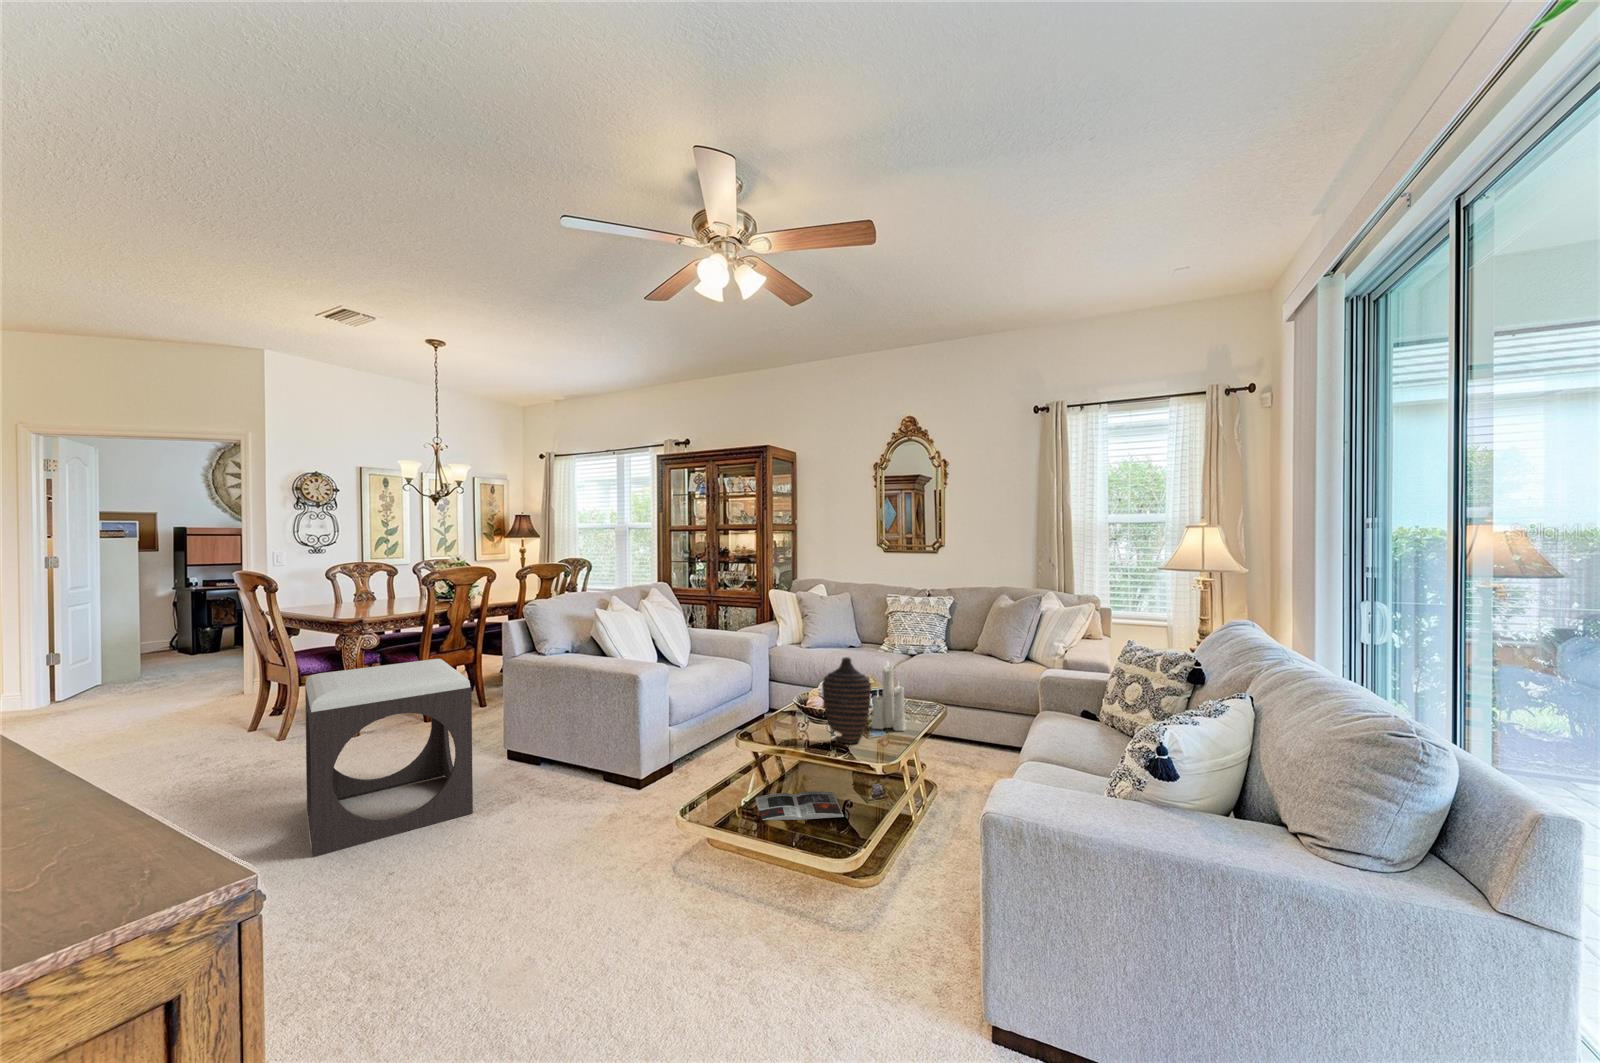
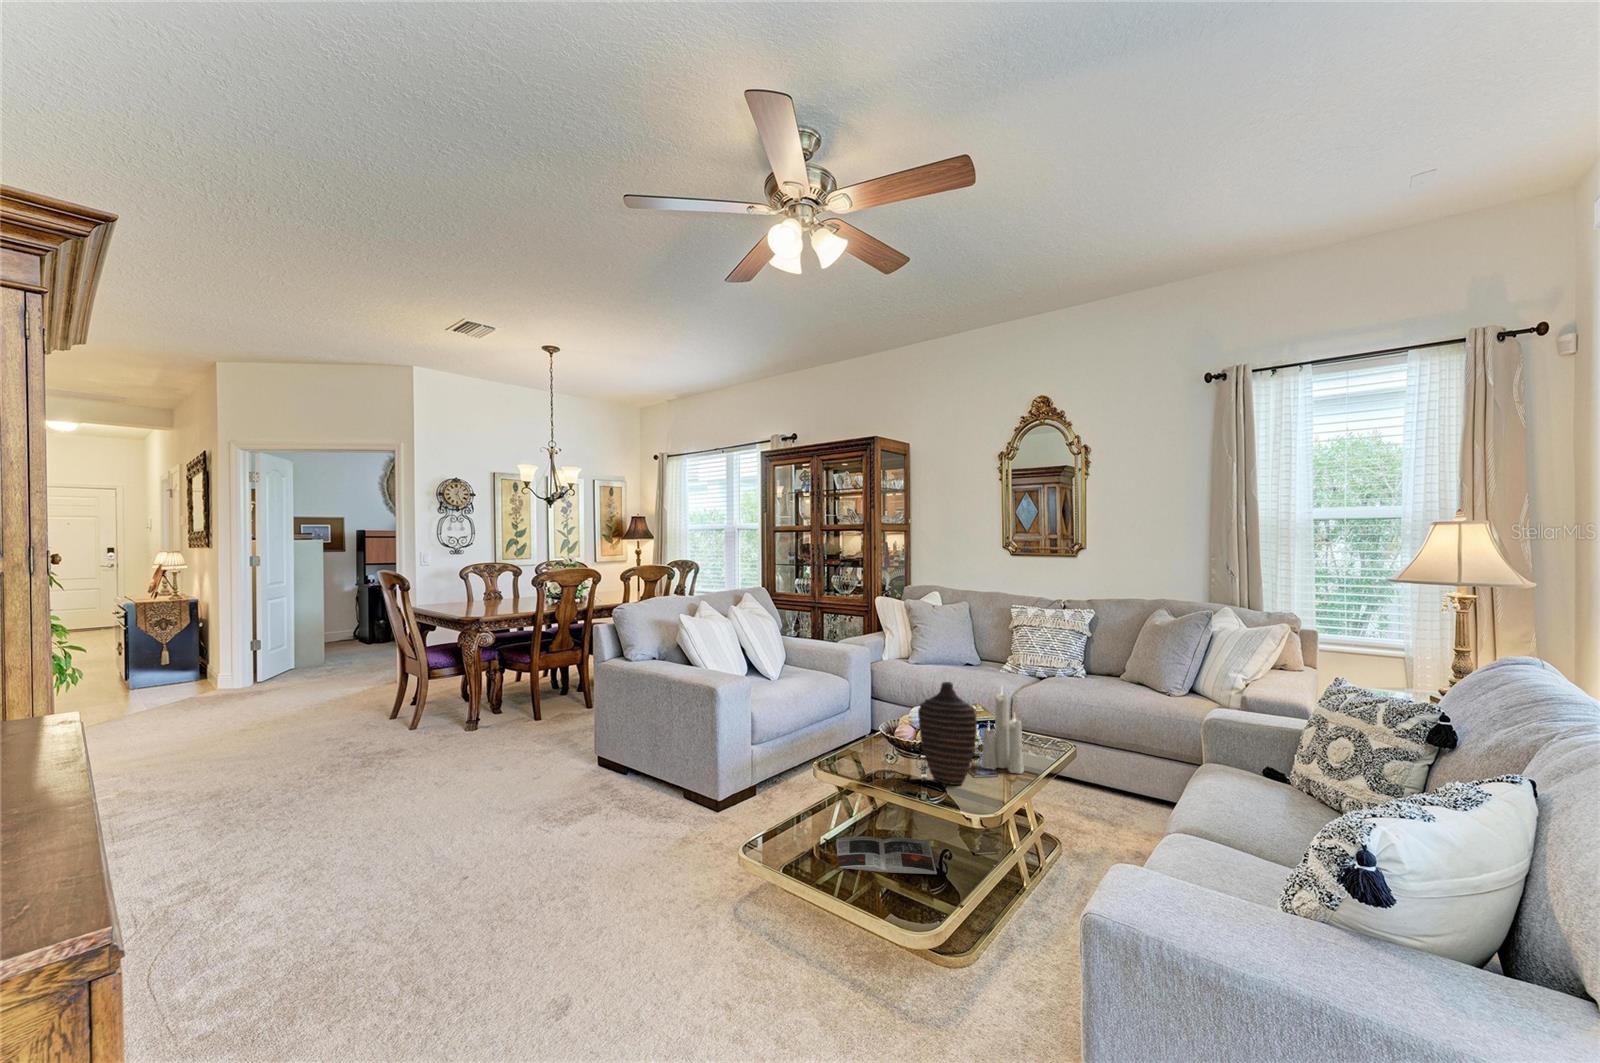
footstool: present [305,659,473,857] -> none [400,662,553,854]

